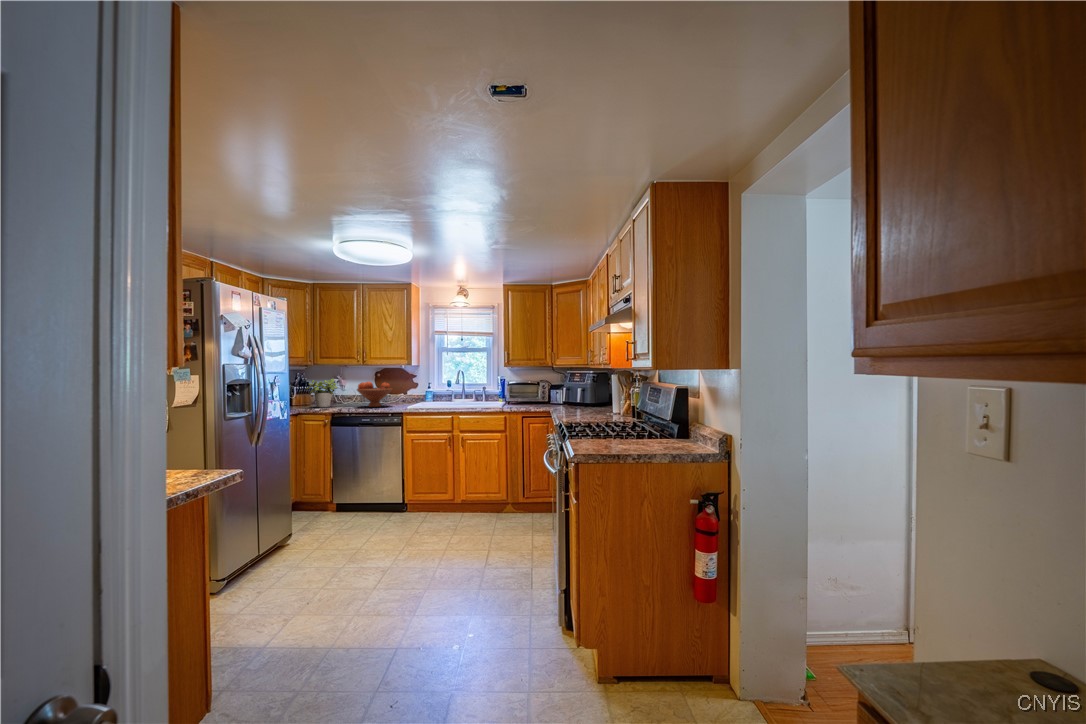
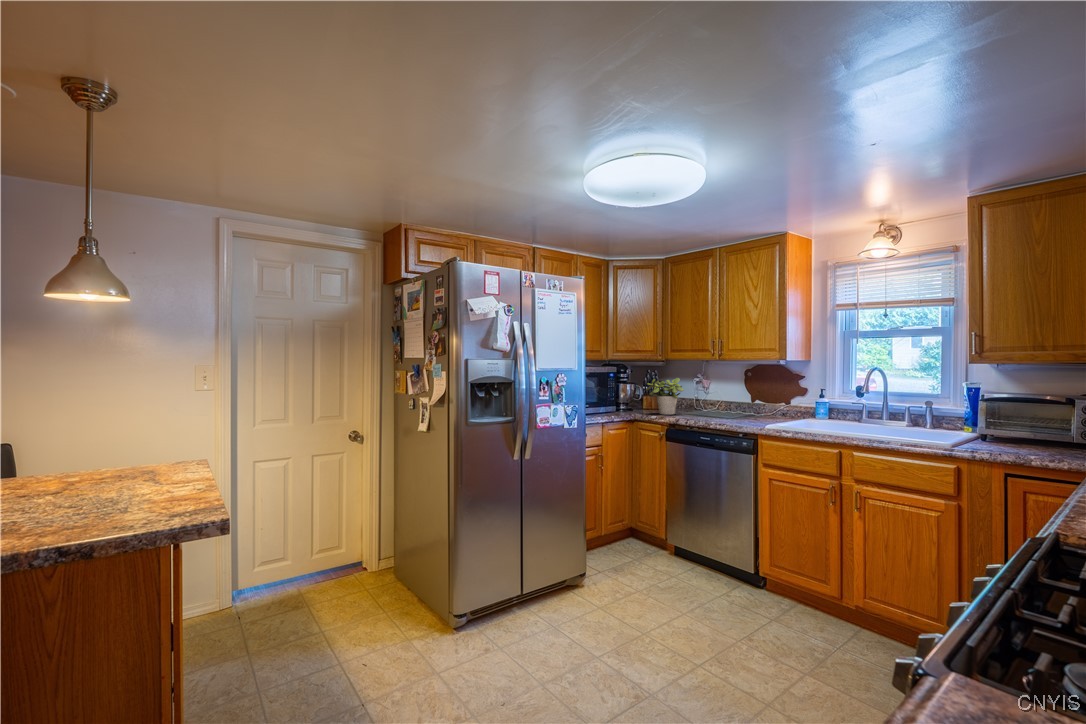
fruit bowl: present [357,382,392,407] -> none [700,384,752,421]

